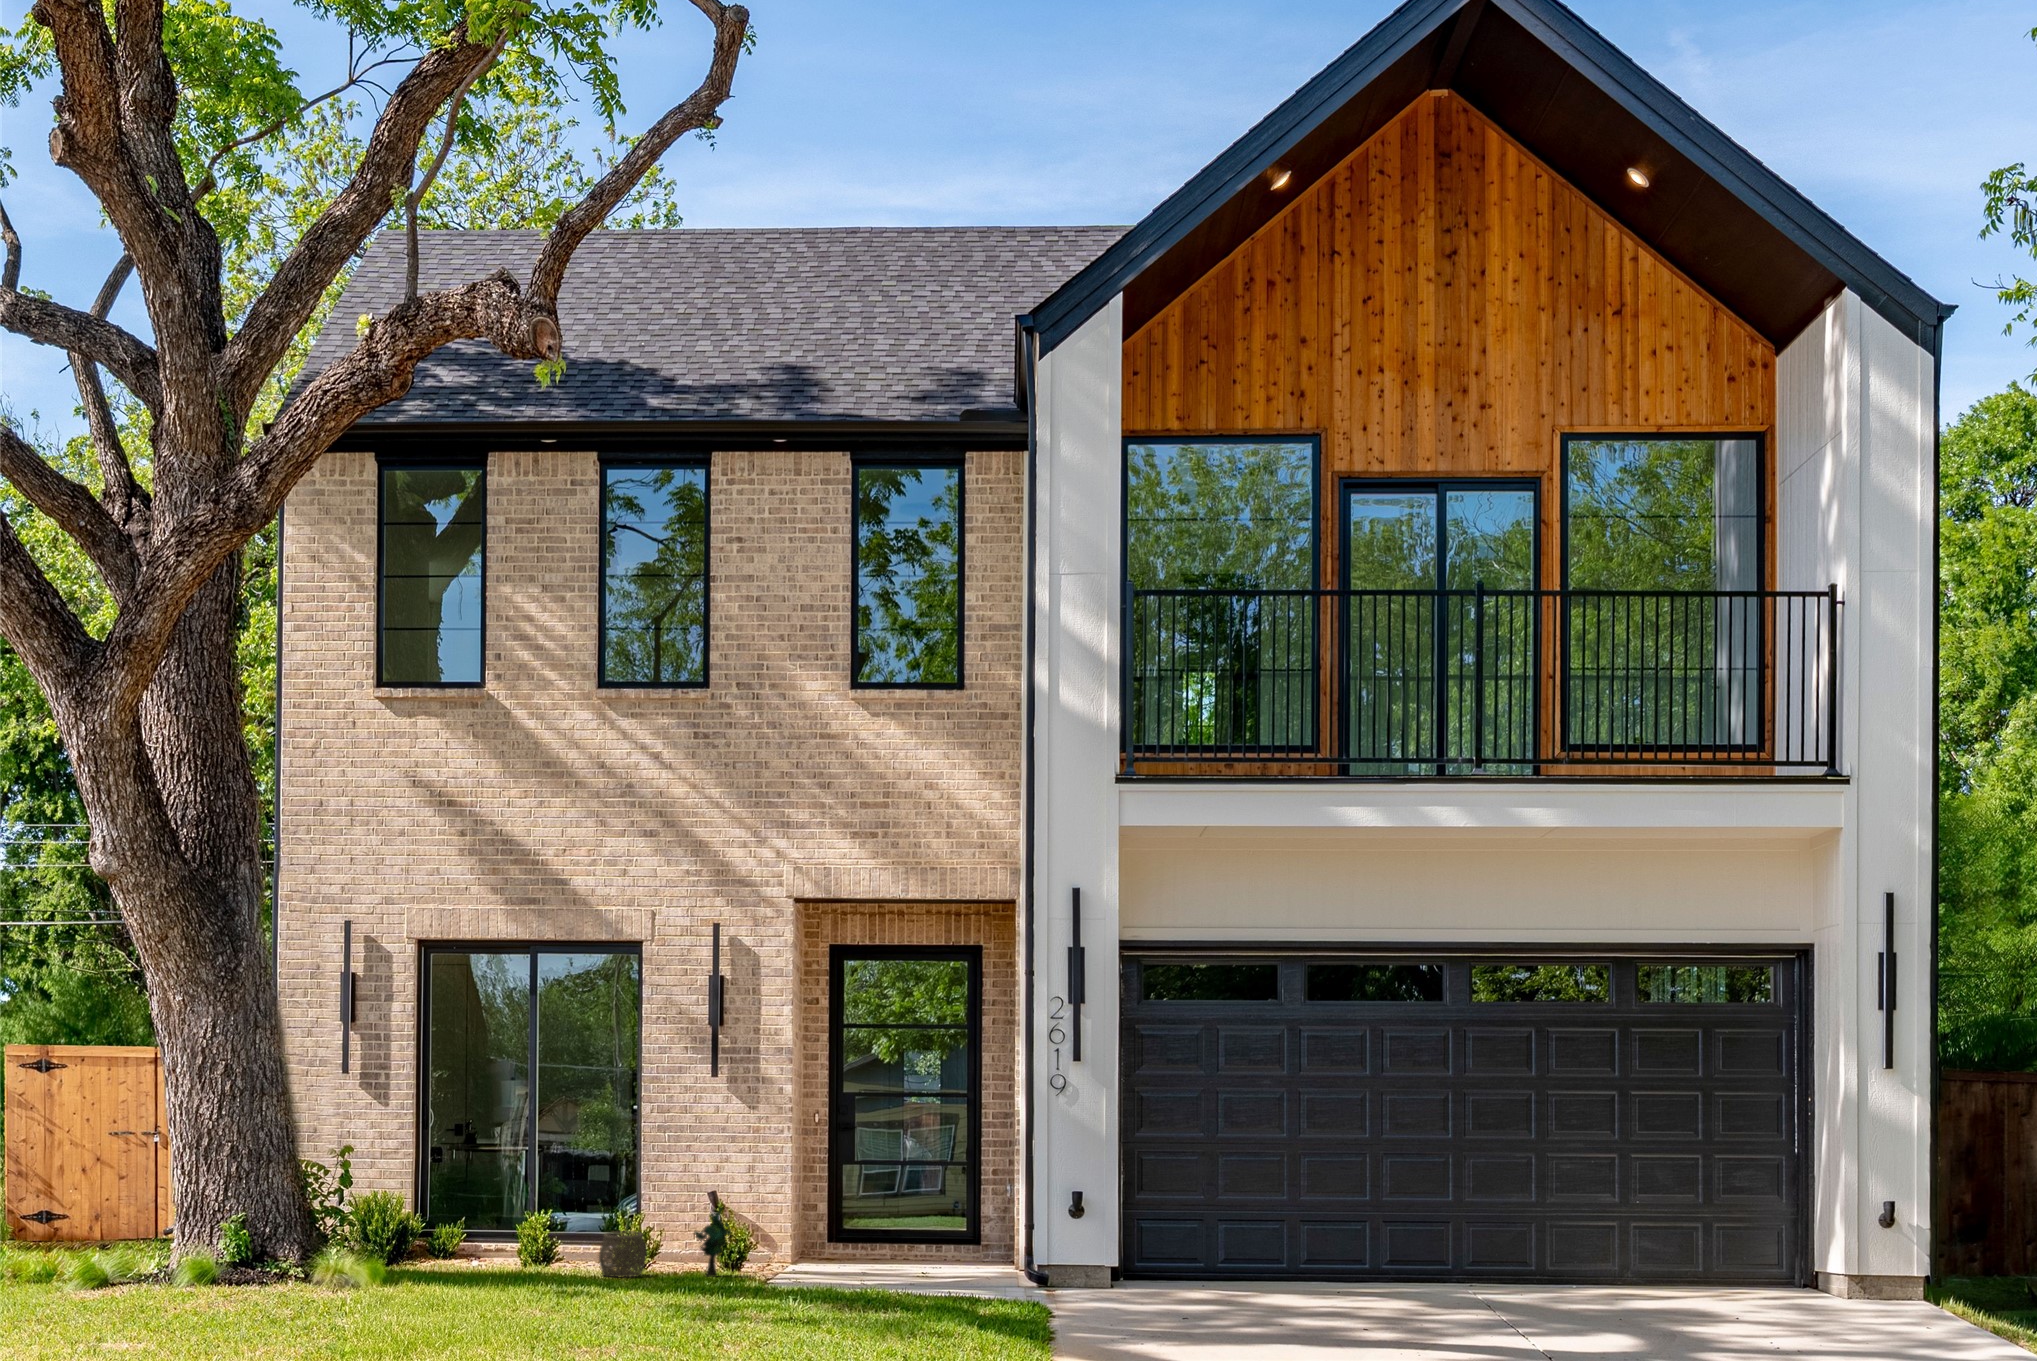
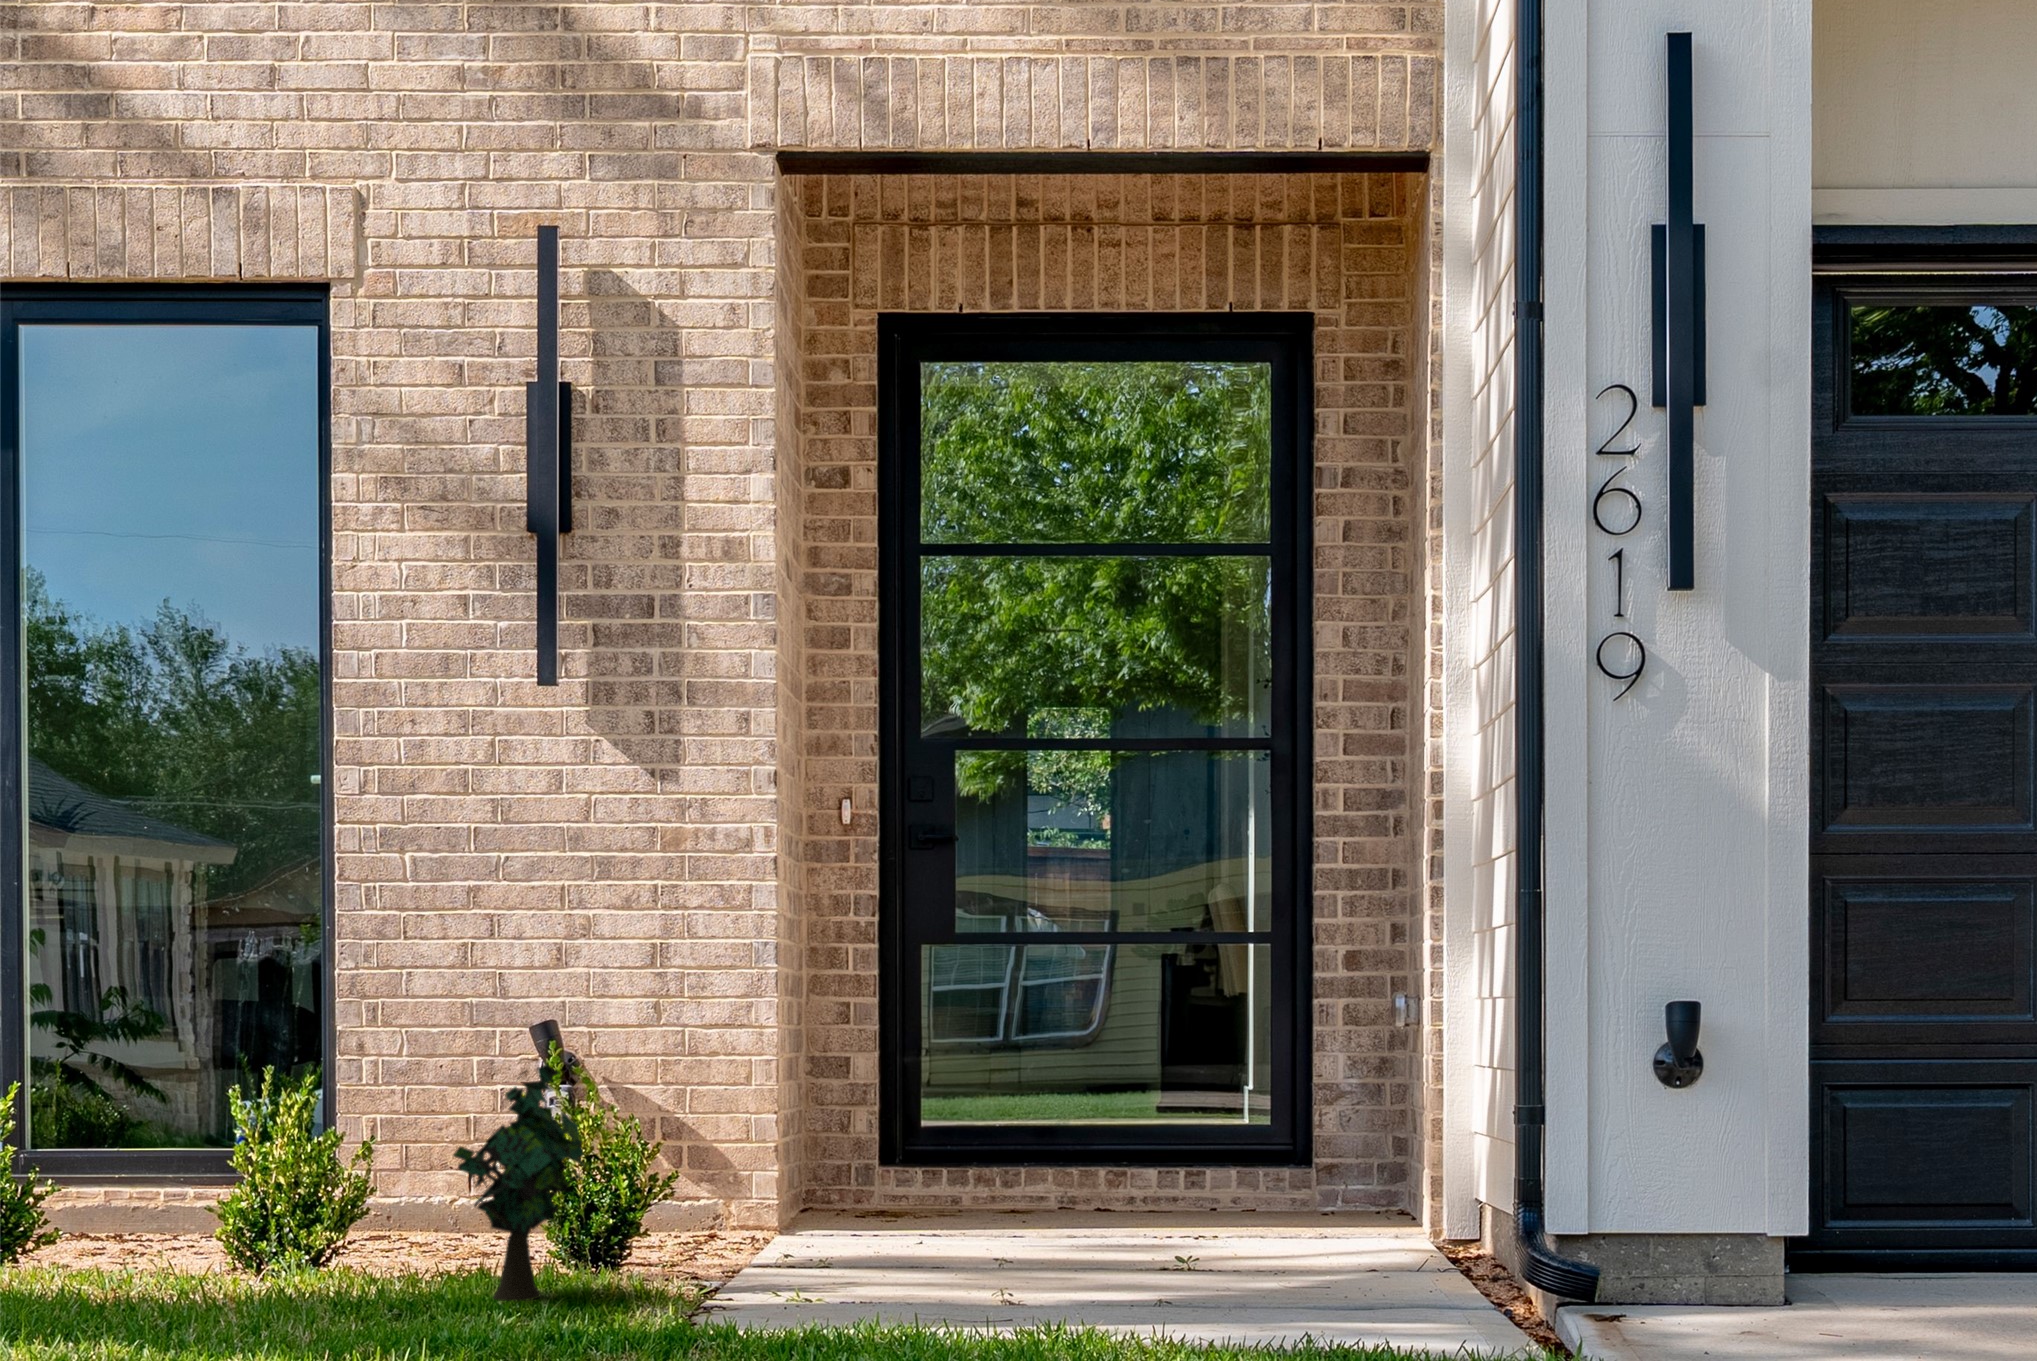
woven basket: present [599,1231,647,1277] -> none [114,1149,291,1319]

